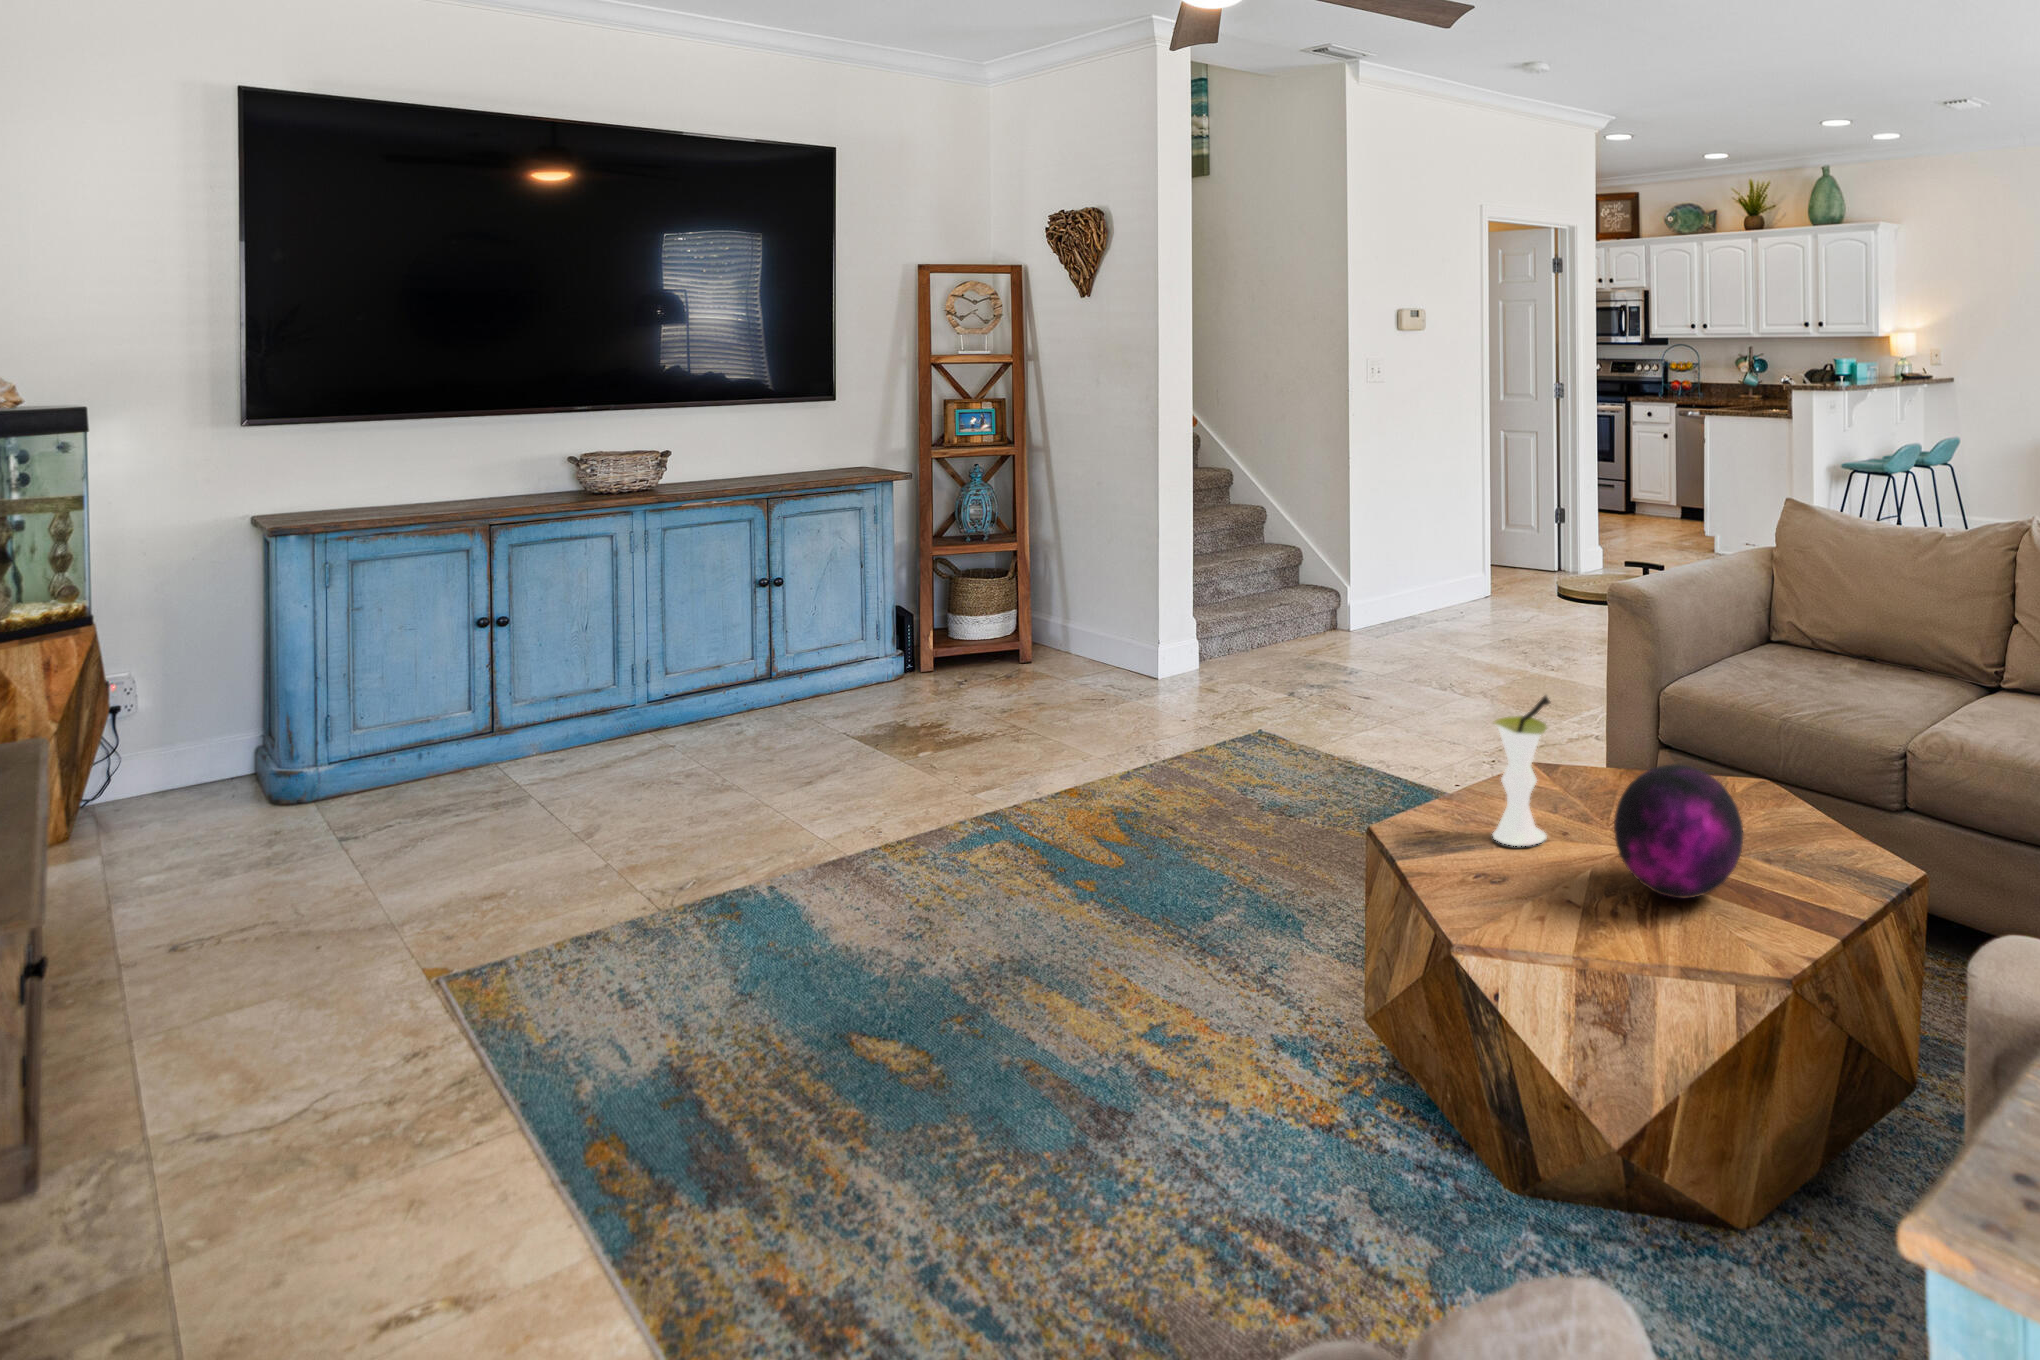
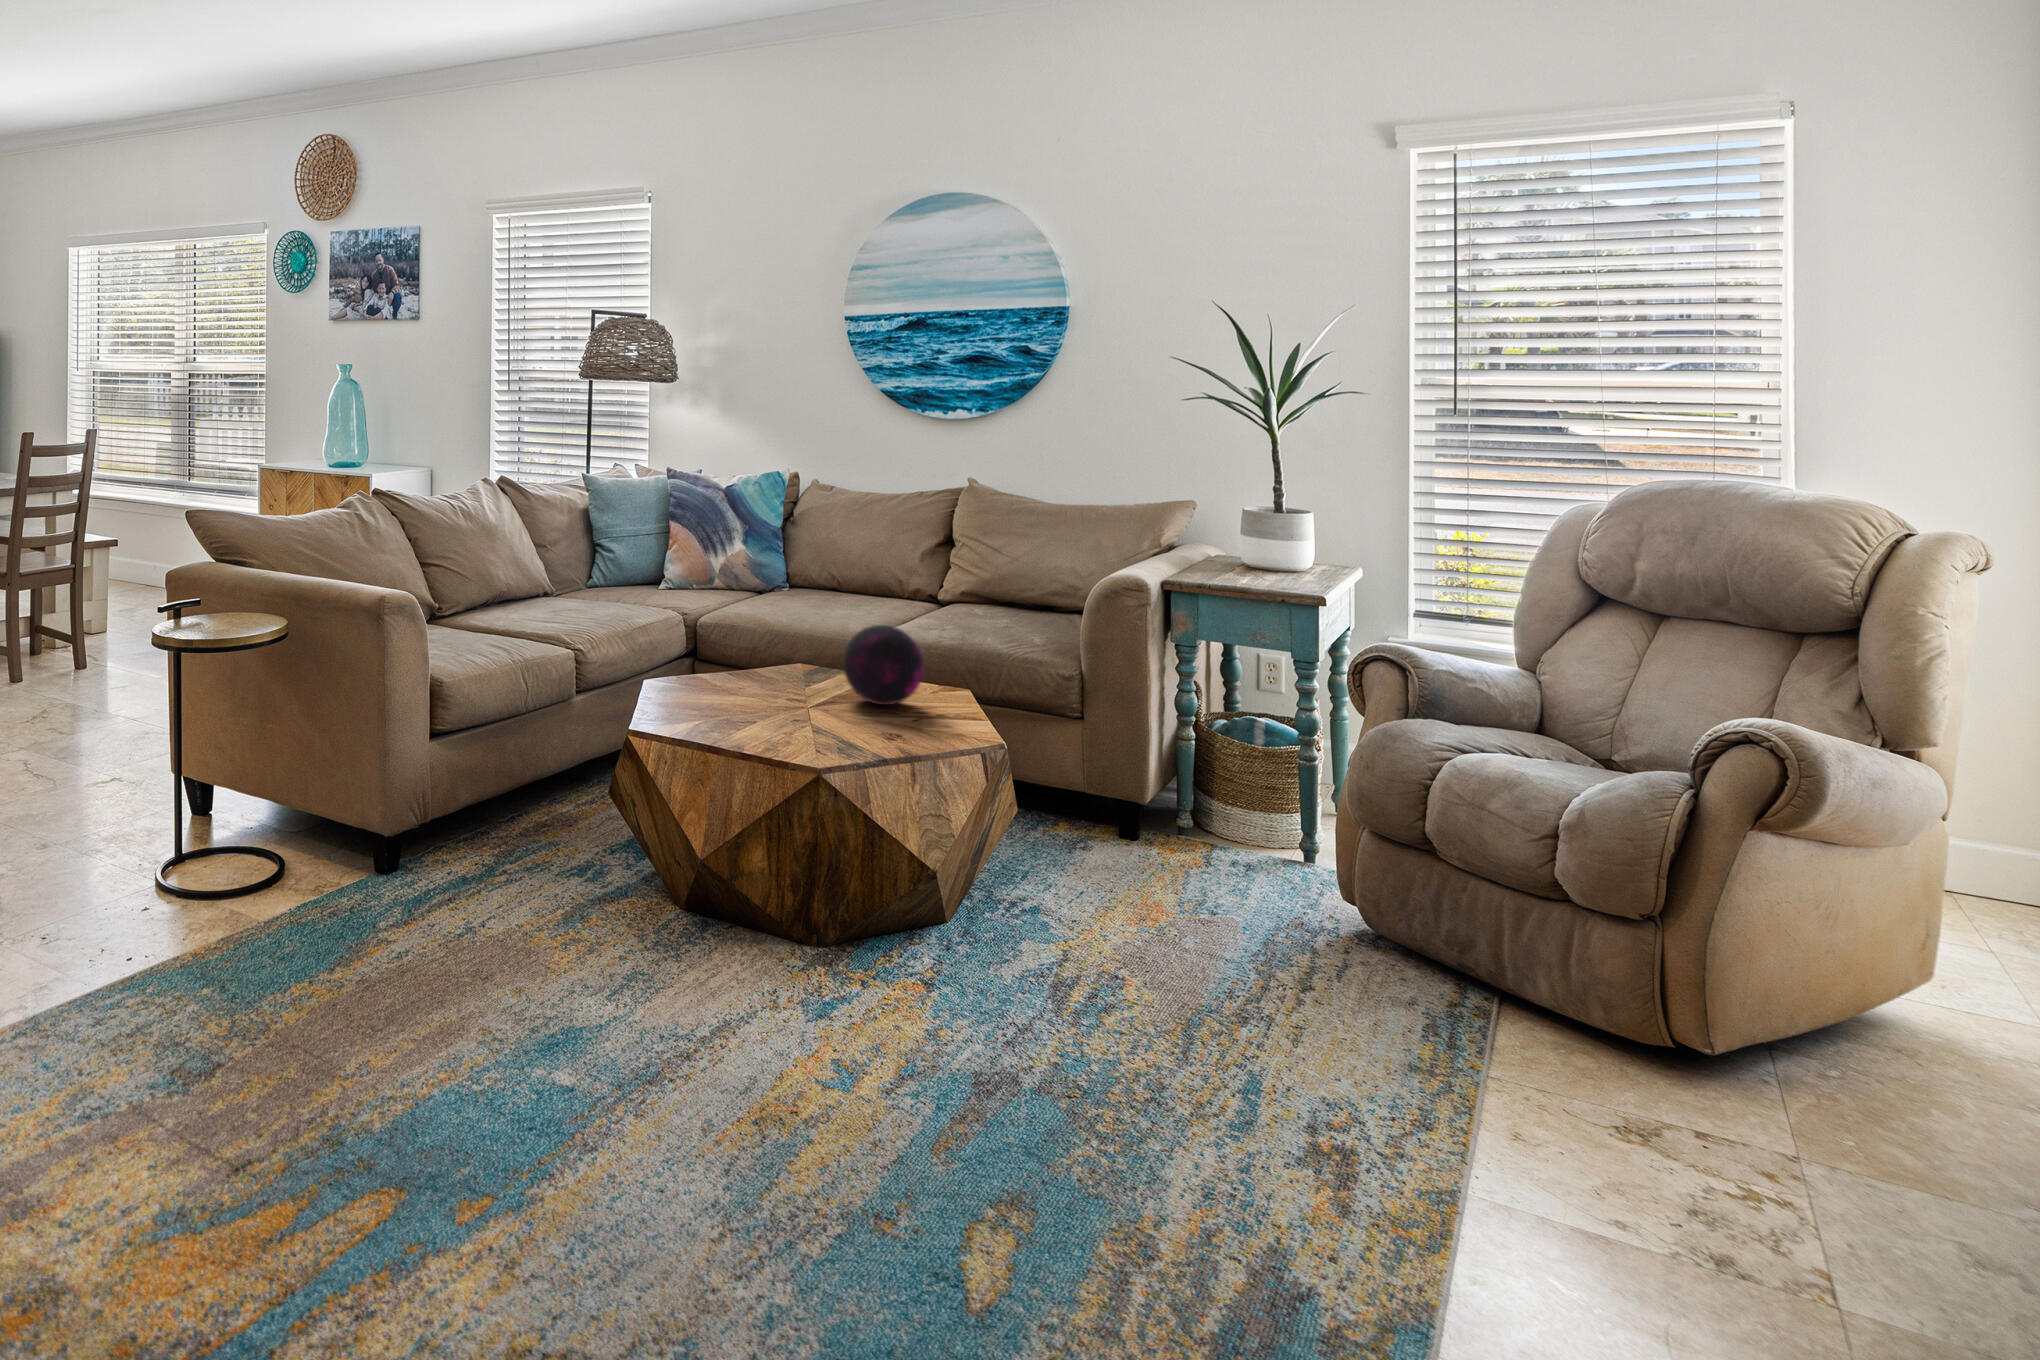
vase: present [1493,696,1550,846] -> none [801,619,844,734]

